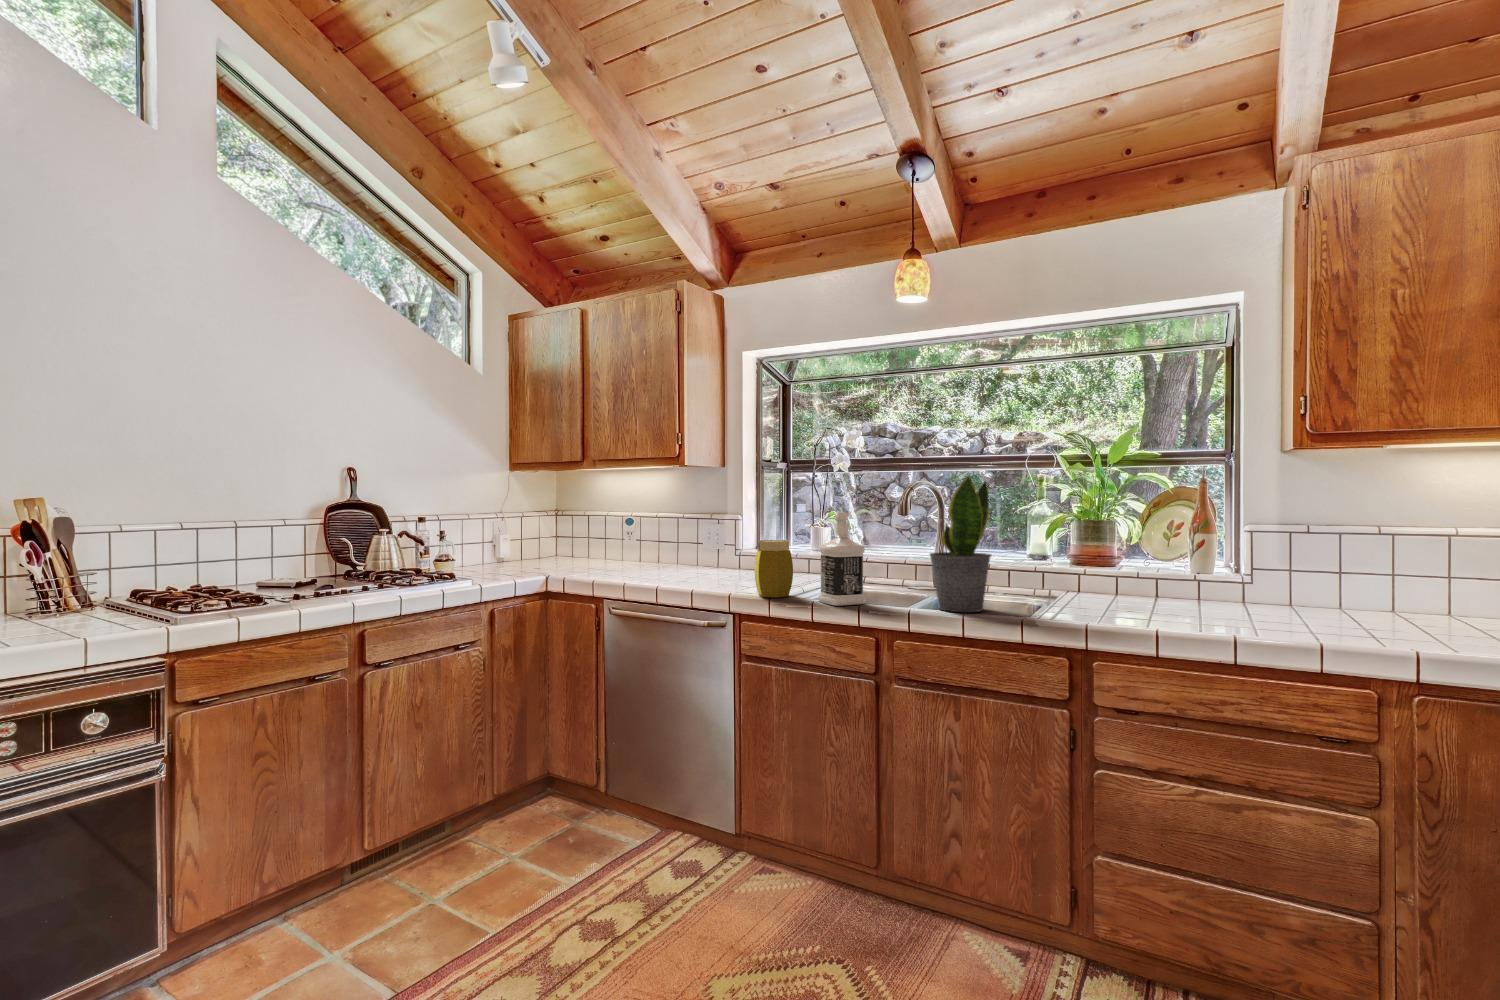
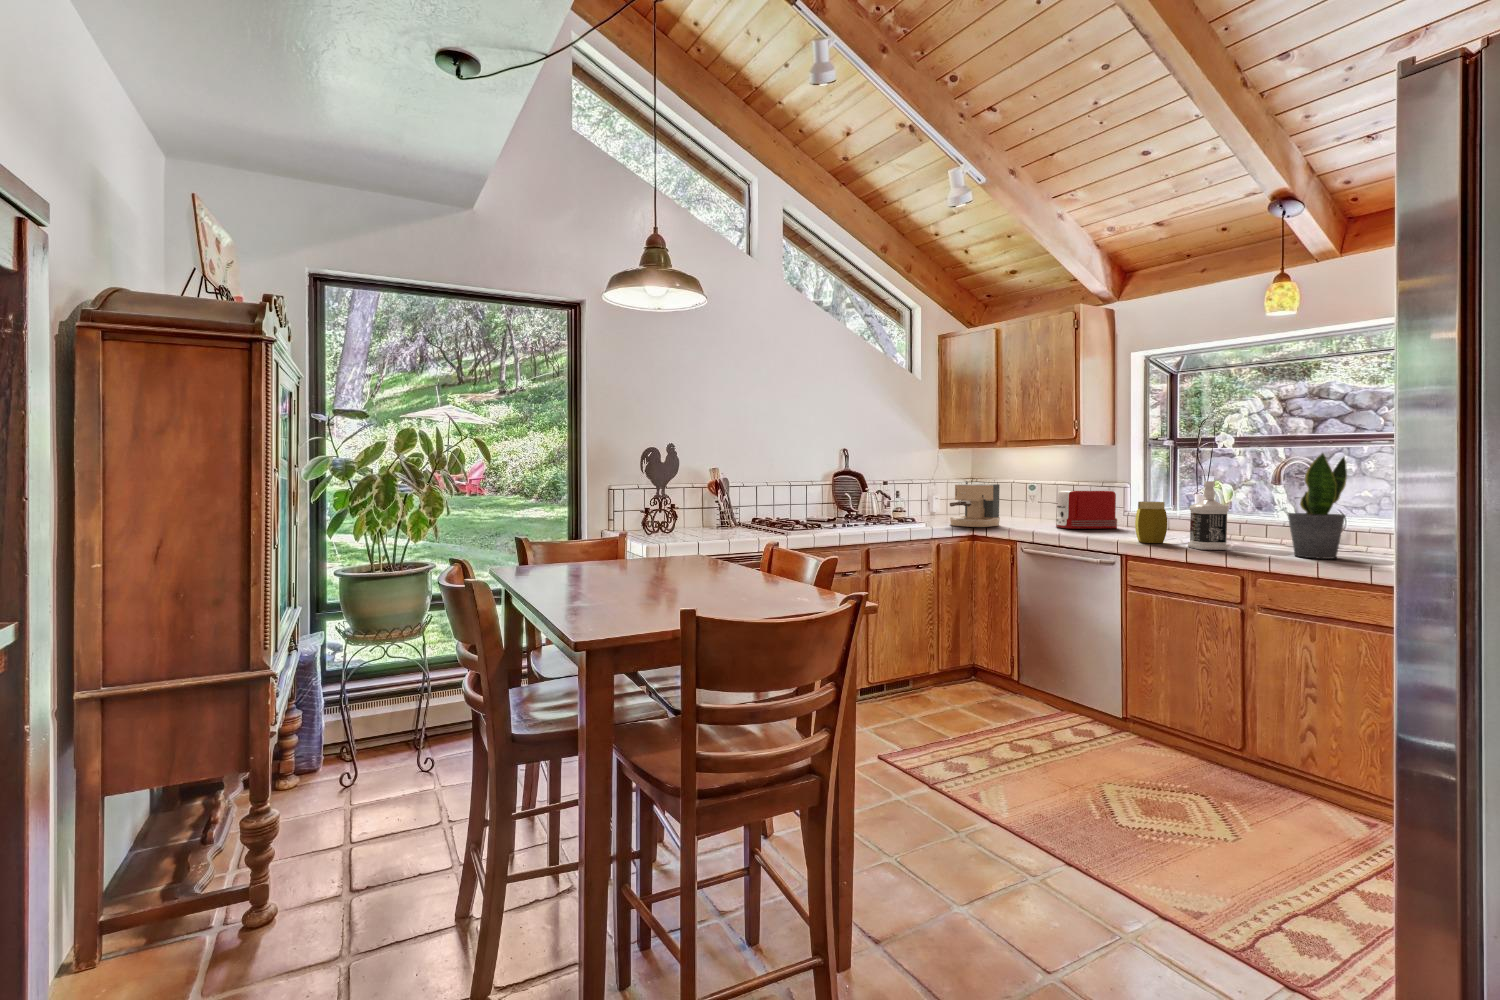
coffee maker: none [508,514,584,580] -> present [950,481,1000,527]
toaster: none [658,524,731,577] -> present [1056,490,1117,529]

